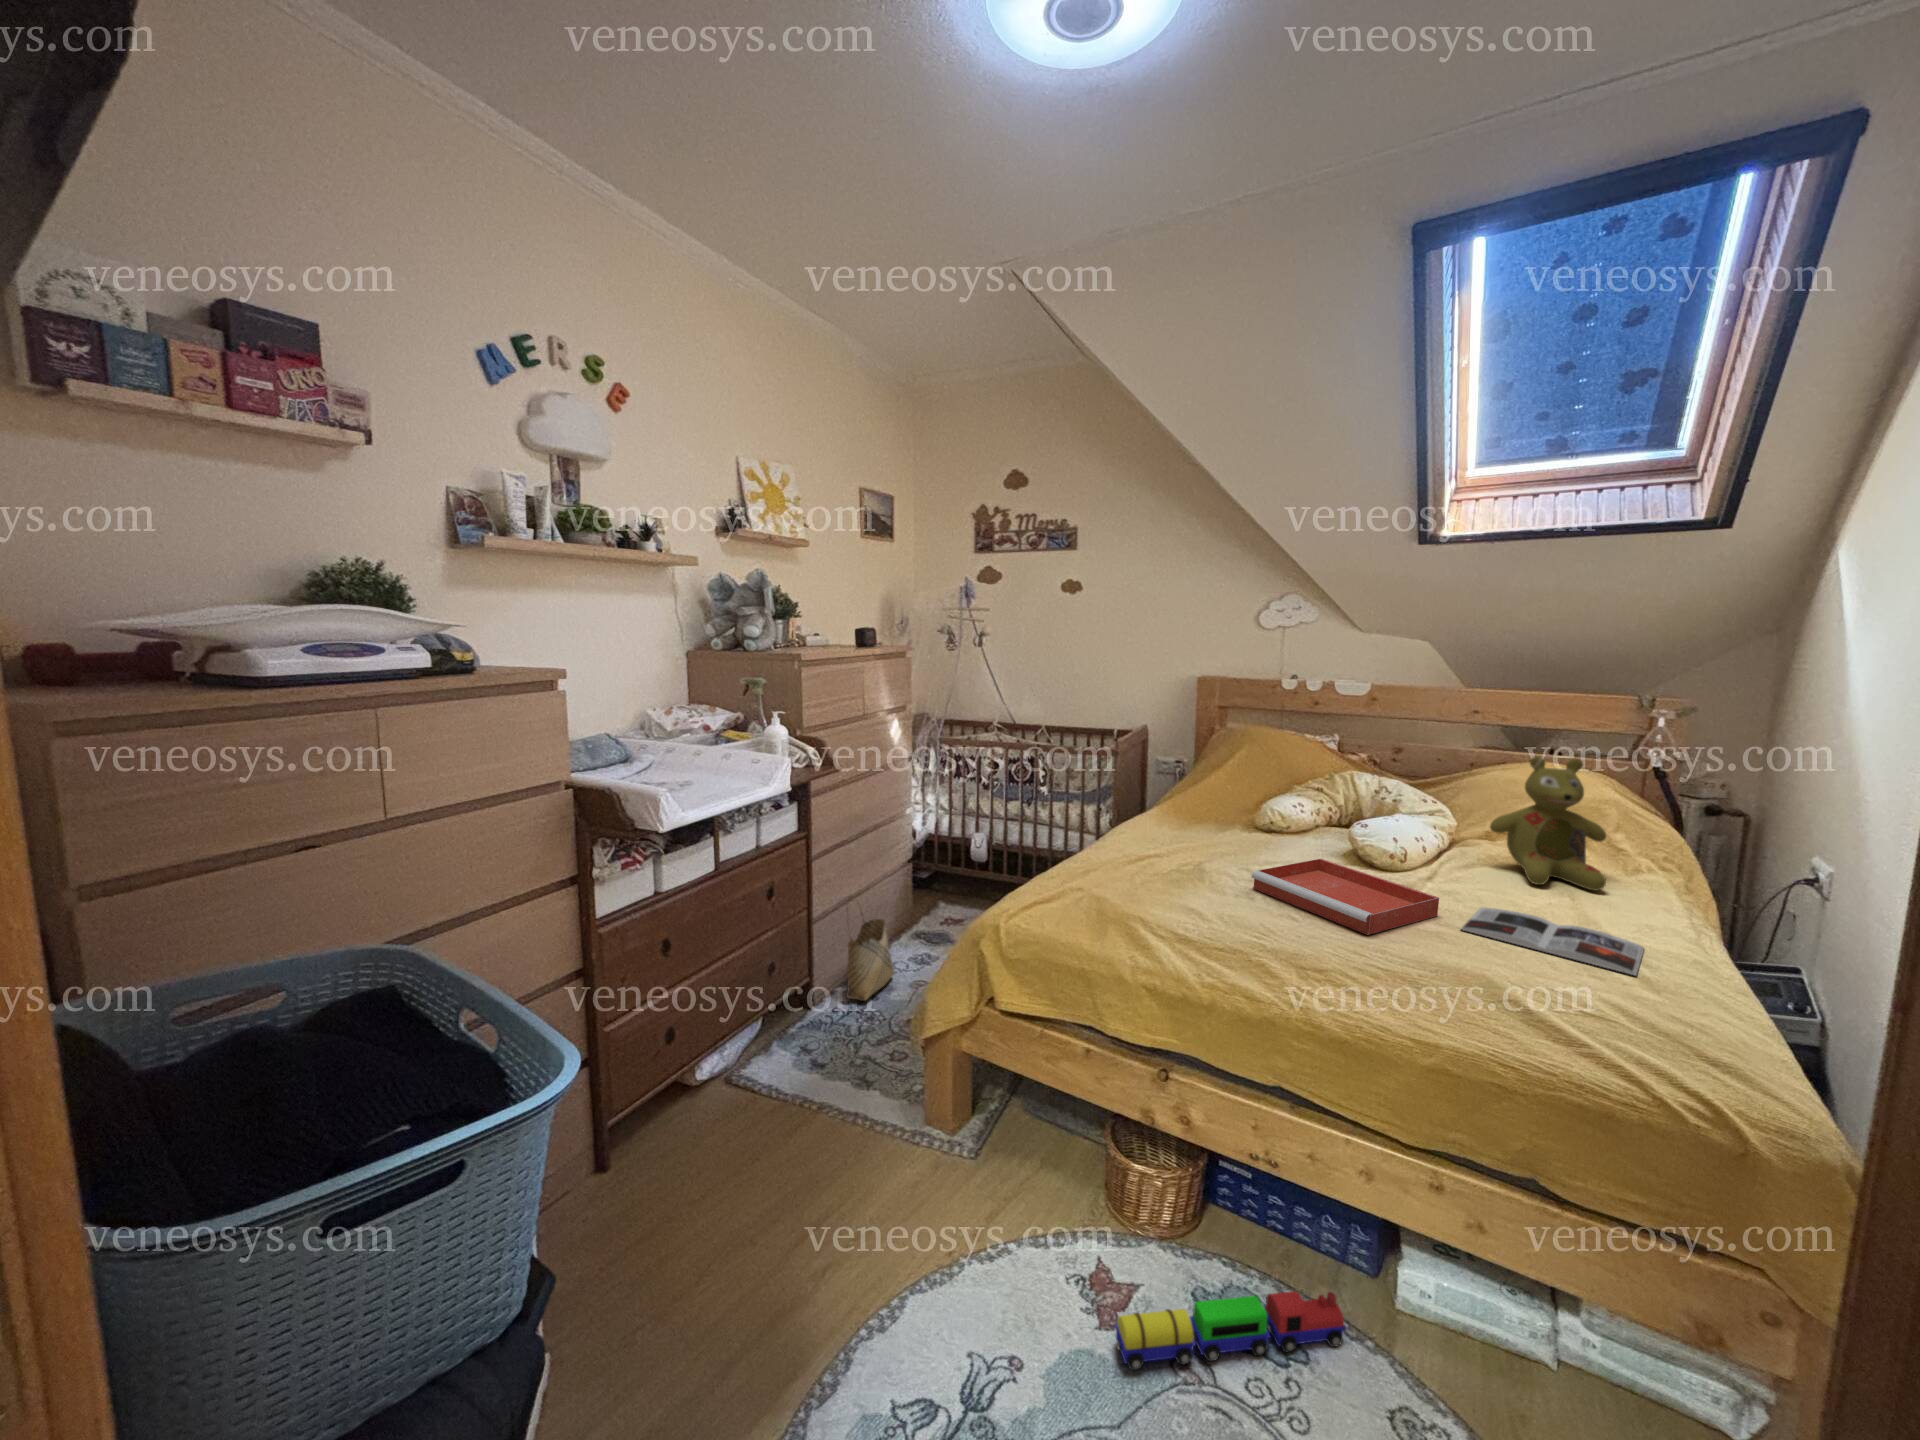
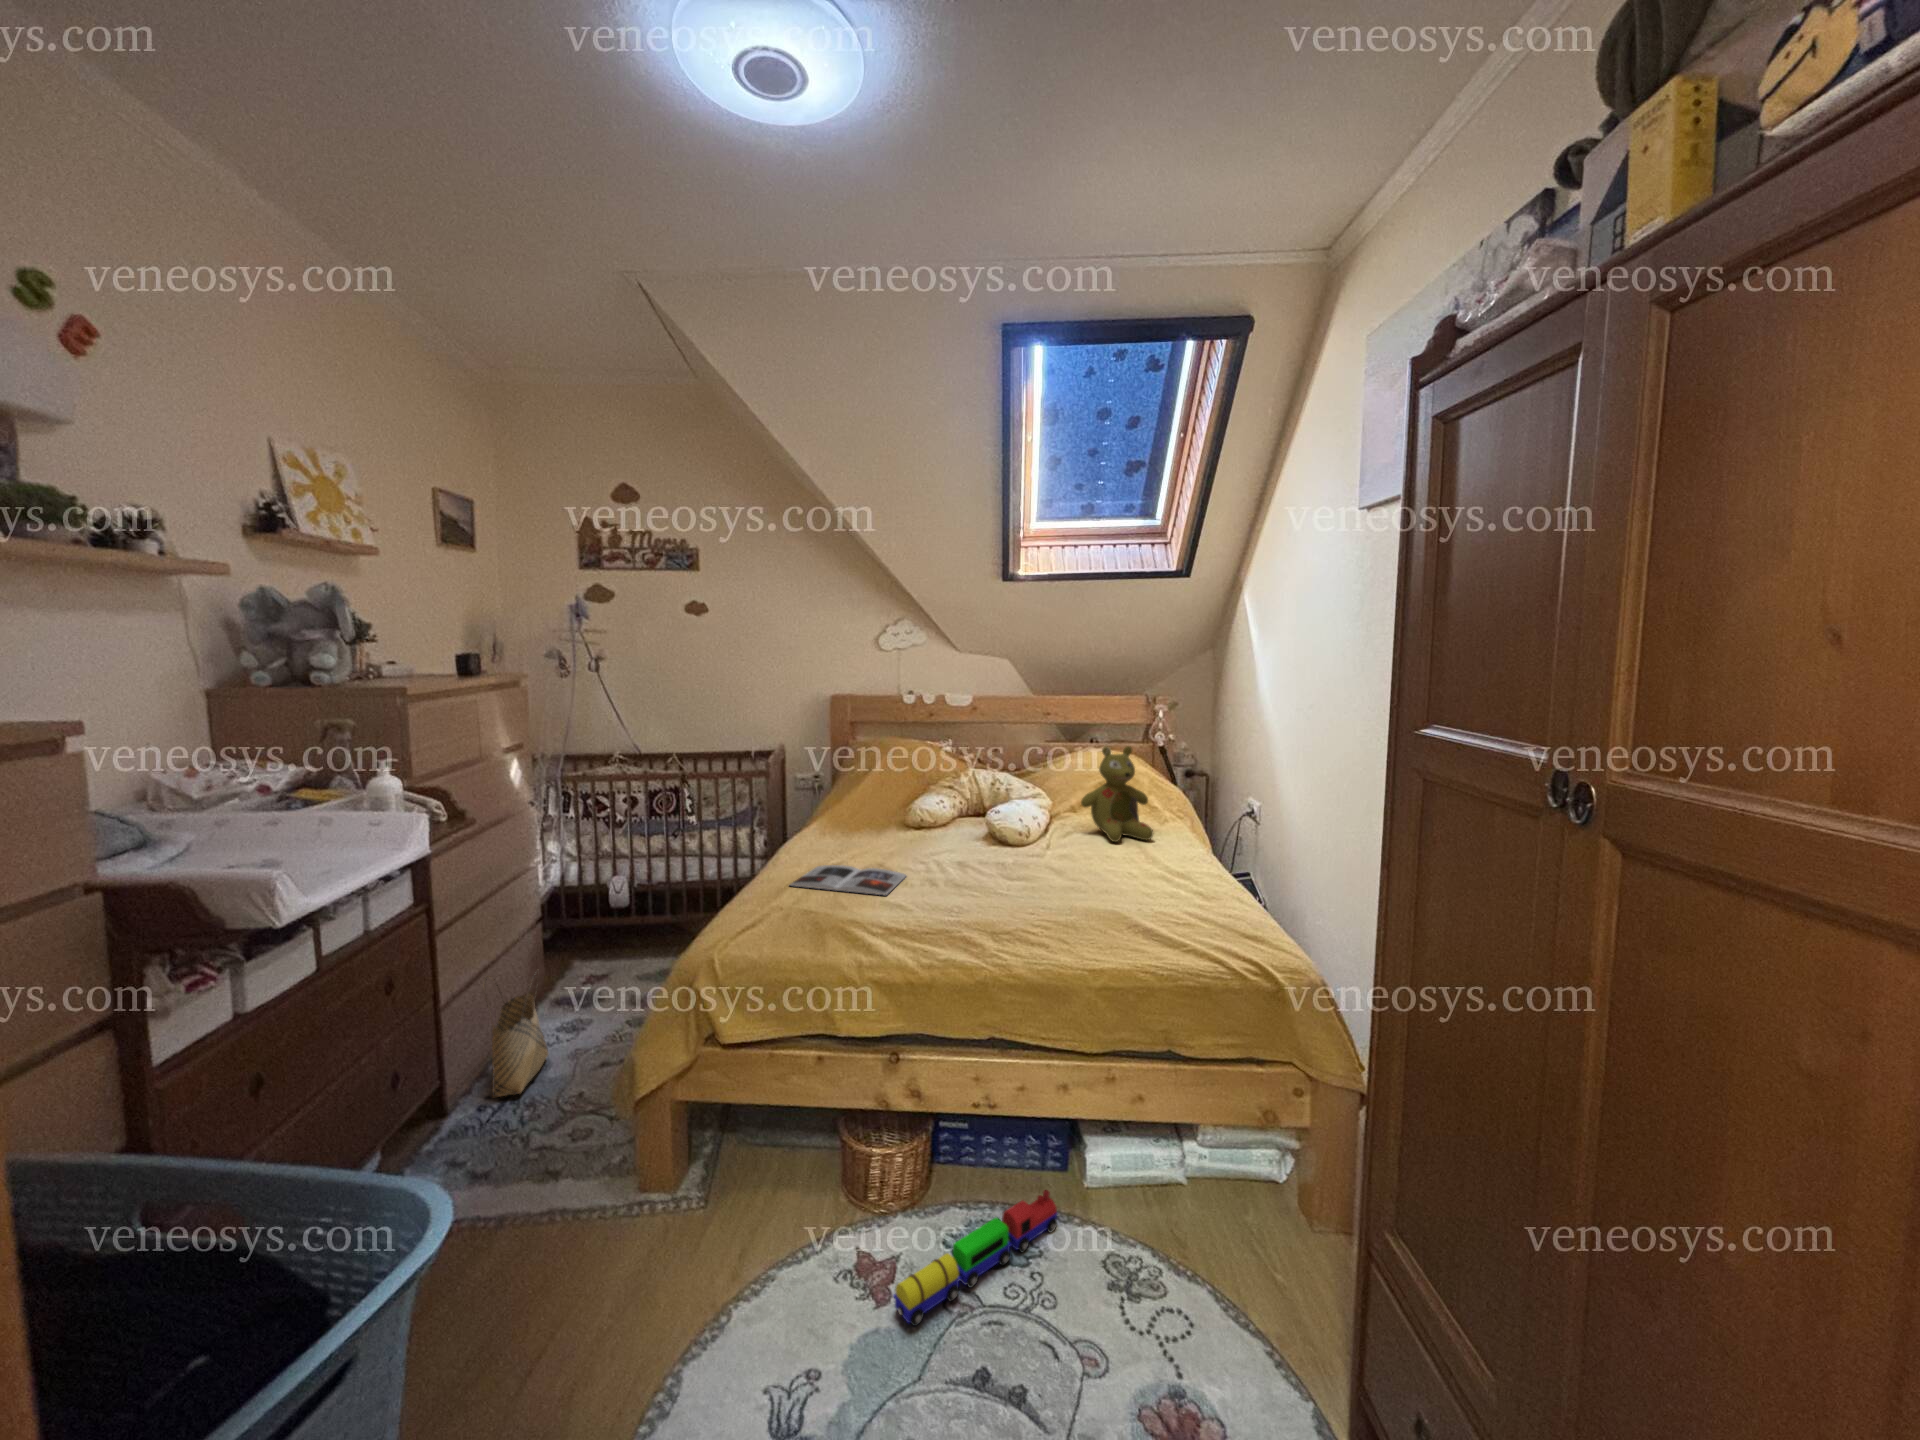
tray: present [1252,859,1439,935] -> none [931,846,1067,900]
magazine: present [1461,907,1644,975] -> present [790,865,906,895]

